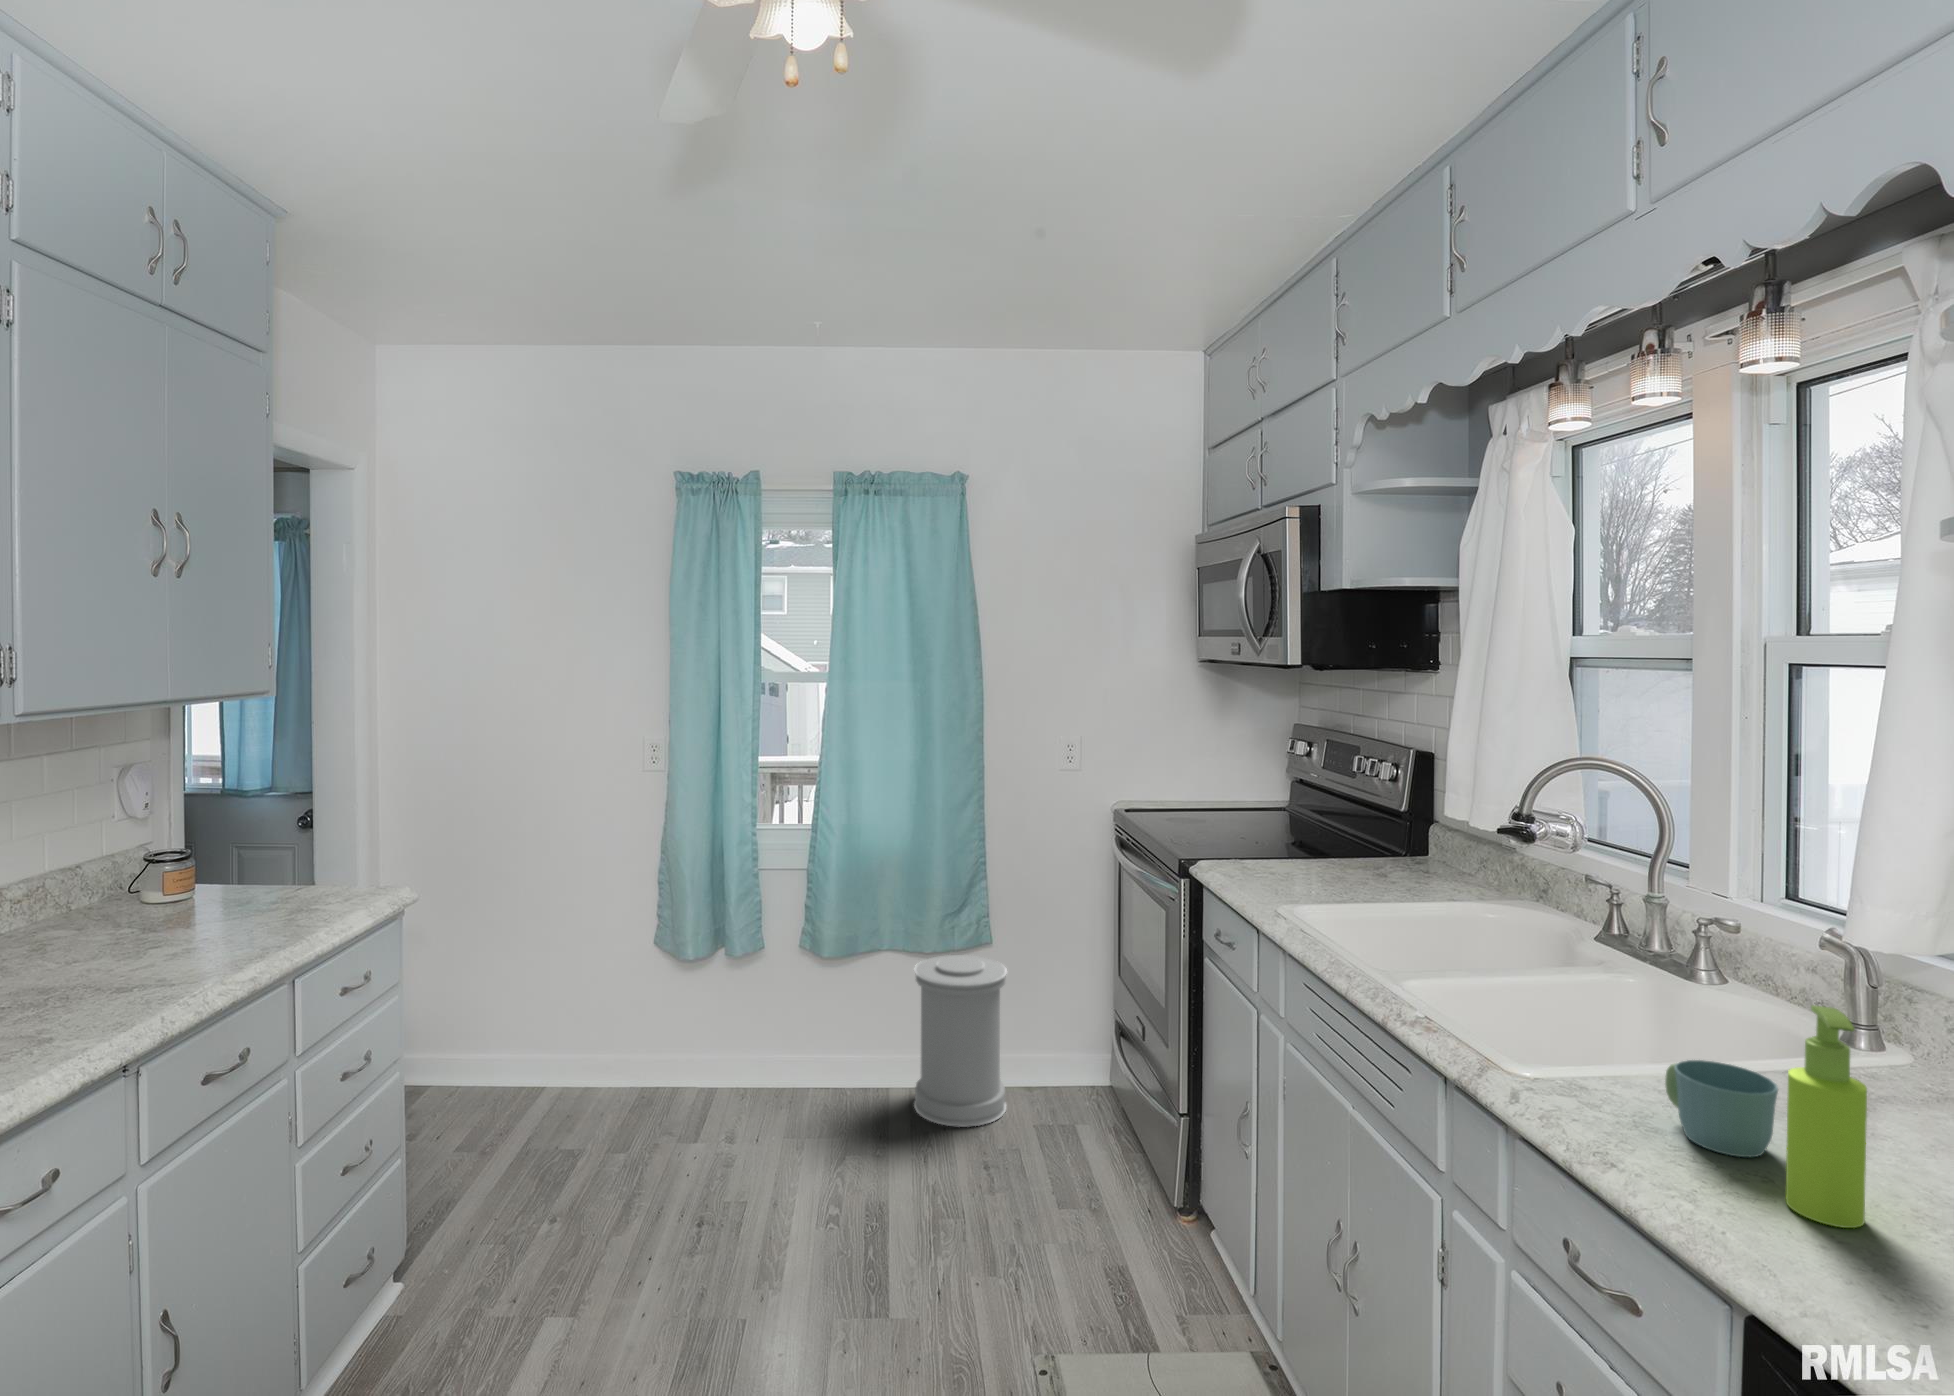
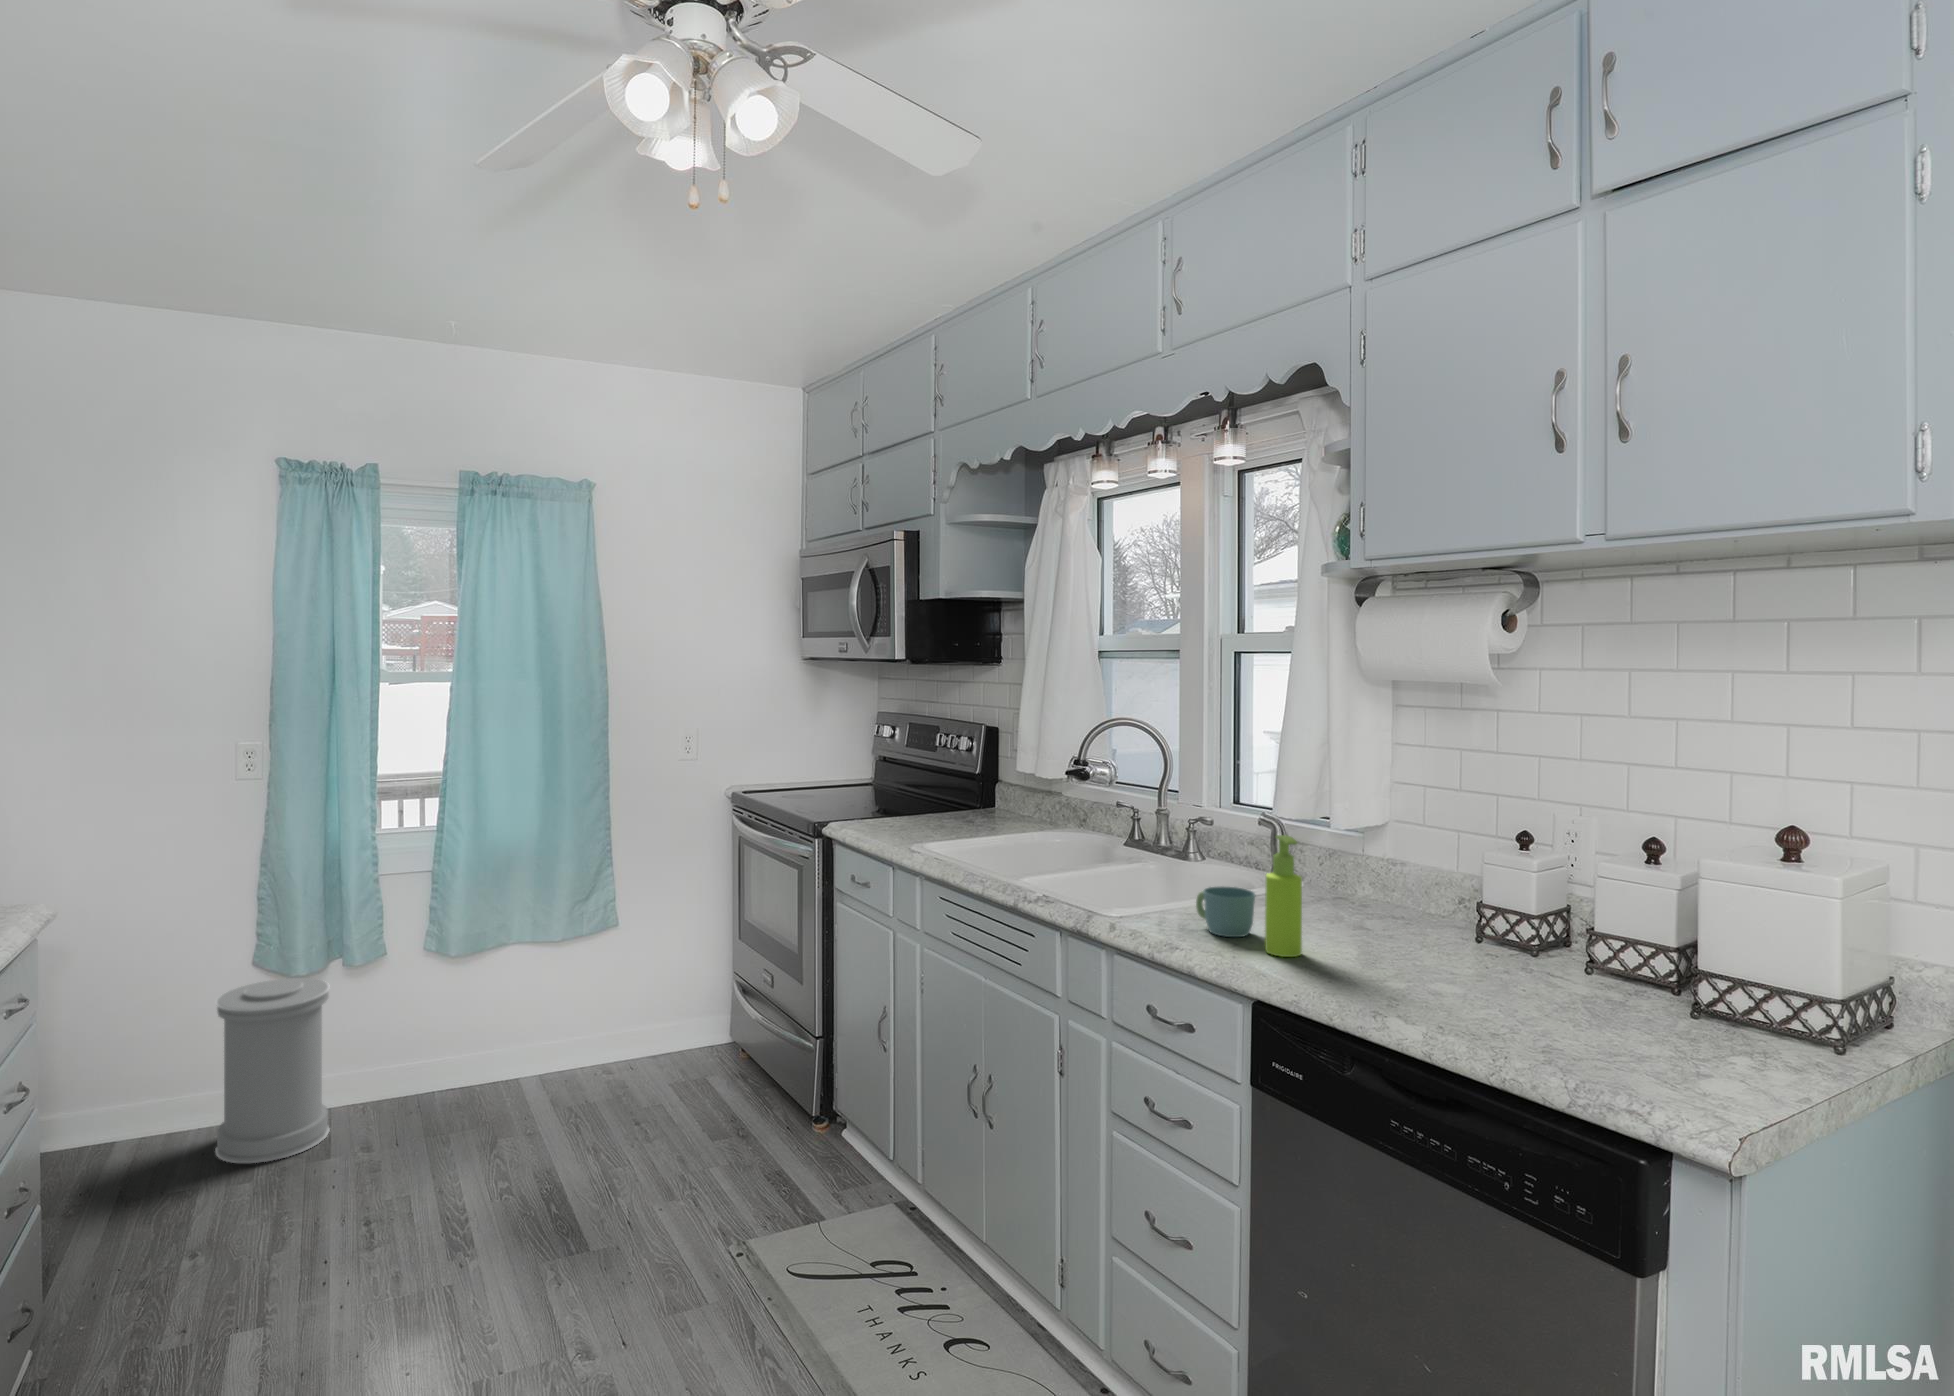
trash can: present [914,955,1007,1127] -> present [215,978,330,1163]

